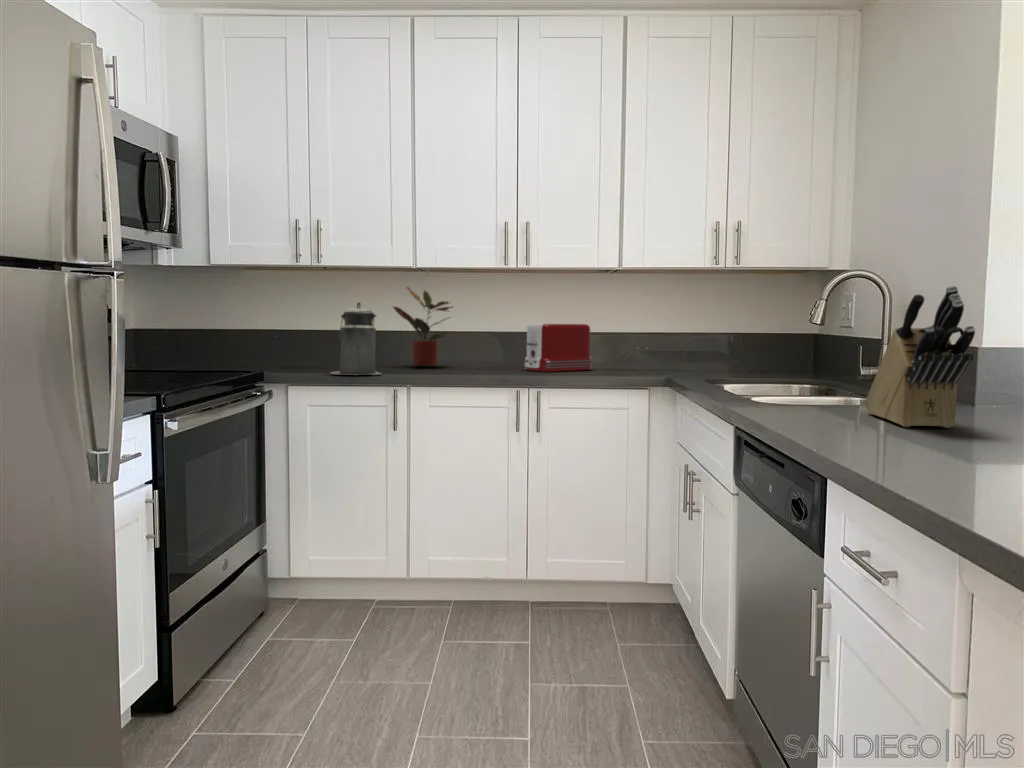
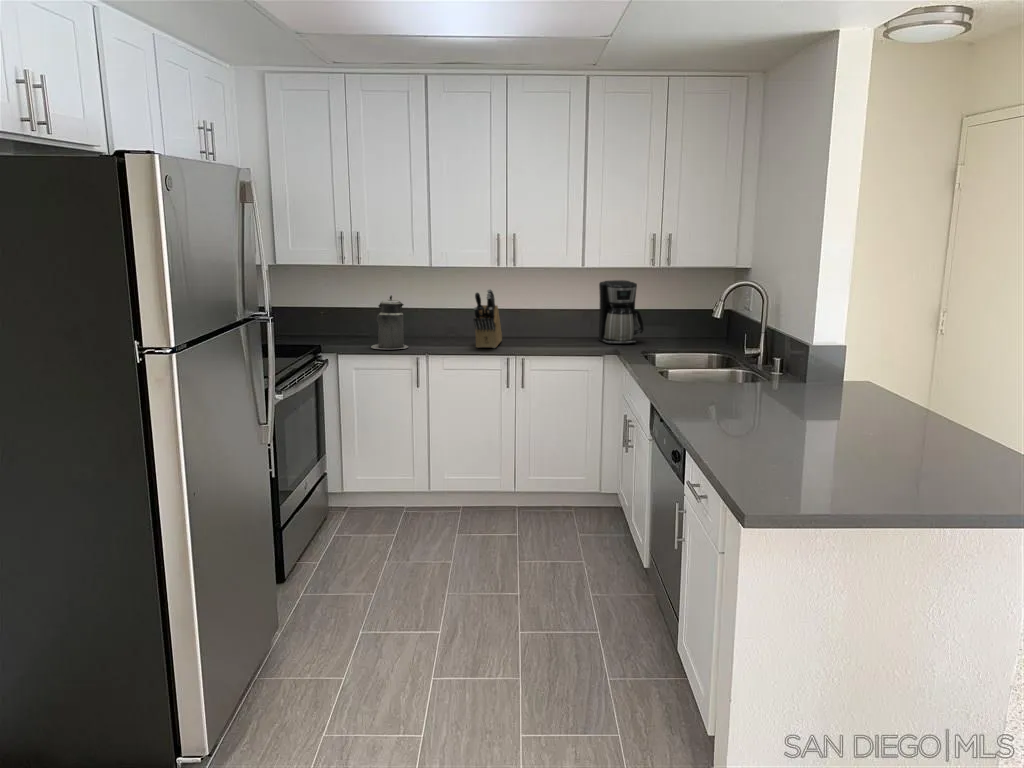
knife block: present [866,286,975,428] -> present [474,289,502,348]
potted plant: present [393,287,452,367] -> none [412,274,460,336]
coffee maker: none [641,292,703,375] -> present [598,280,644,344]
toaster: present [525,324,592,372] -> none [512,302,562,341]

